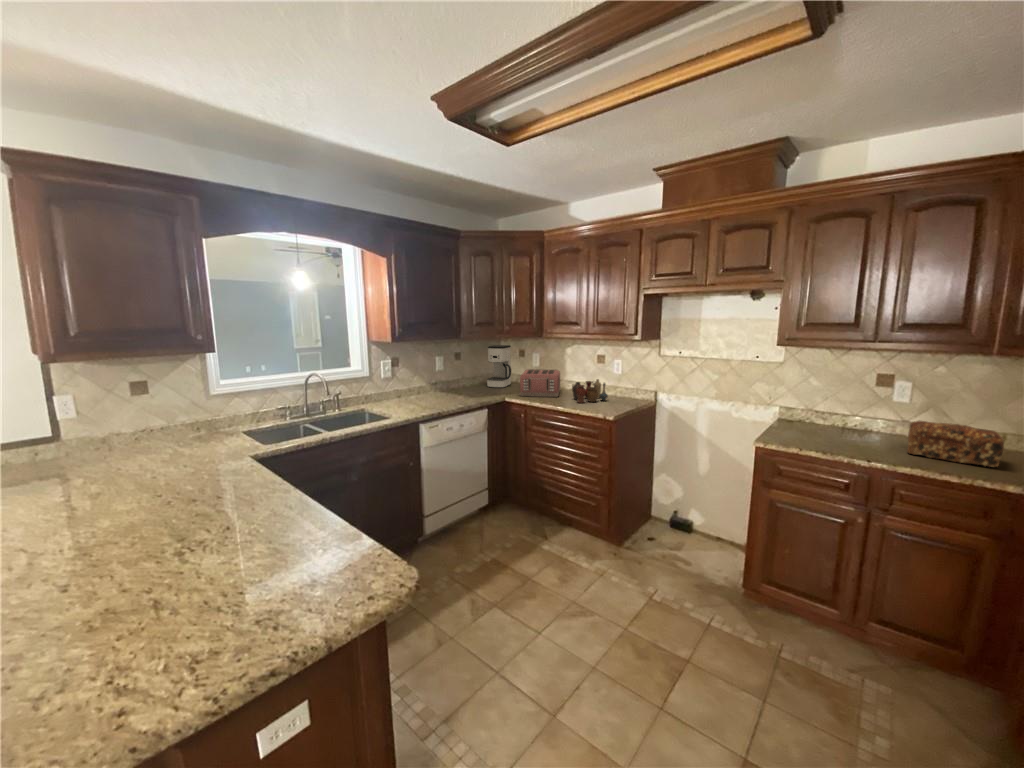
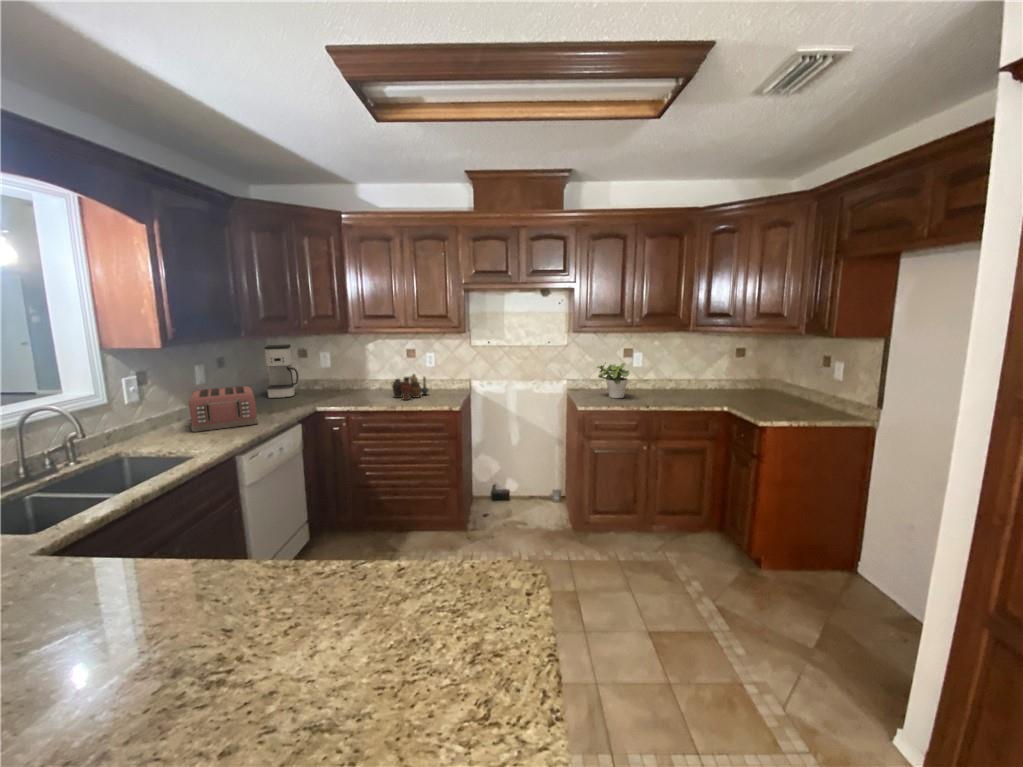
toaster: present [520,369,560,397] -> present [189,386,258,432]
potted plant: none [811,389,866,441] -> present [597,363,629,398]
bread loaf: present [907,421,1004,467] -> none [651,377,697,400]

